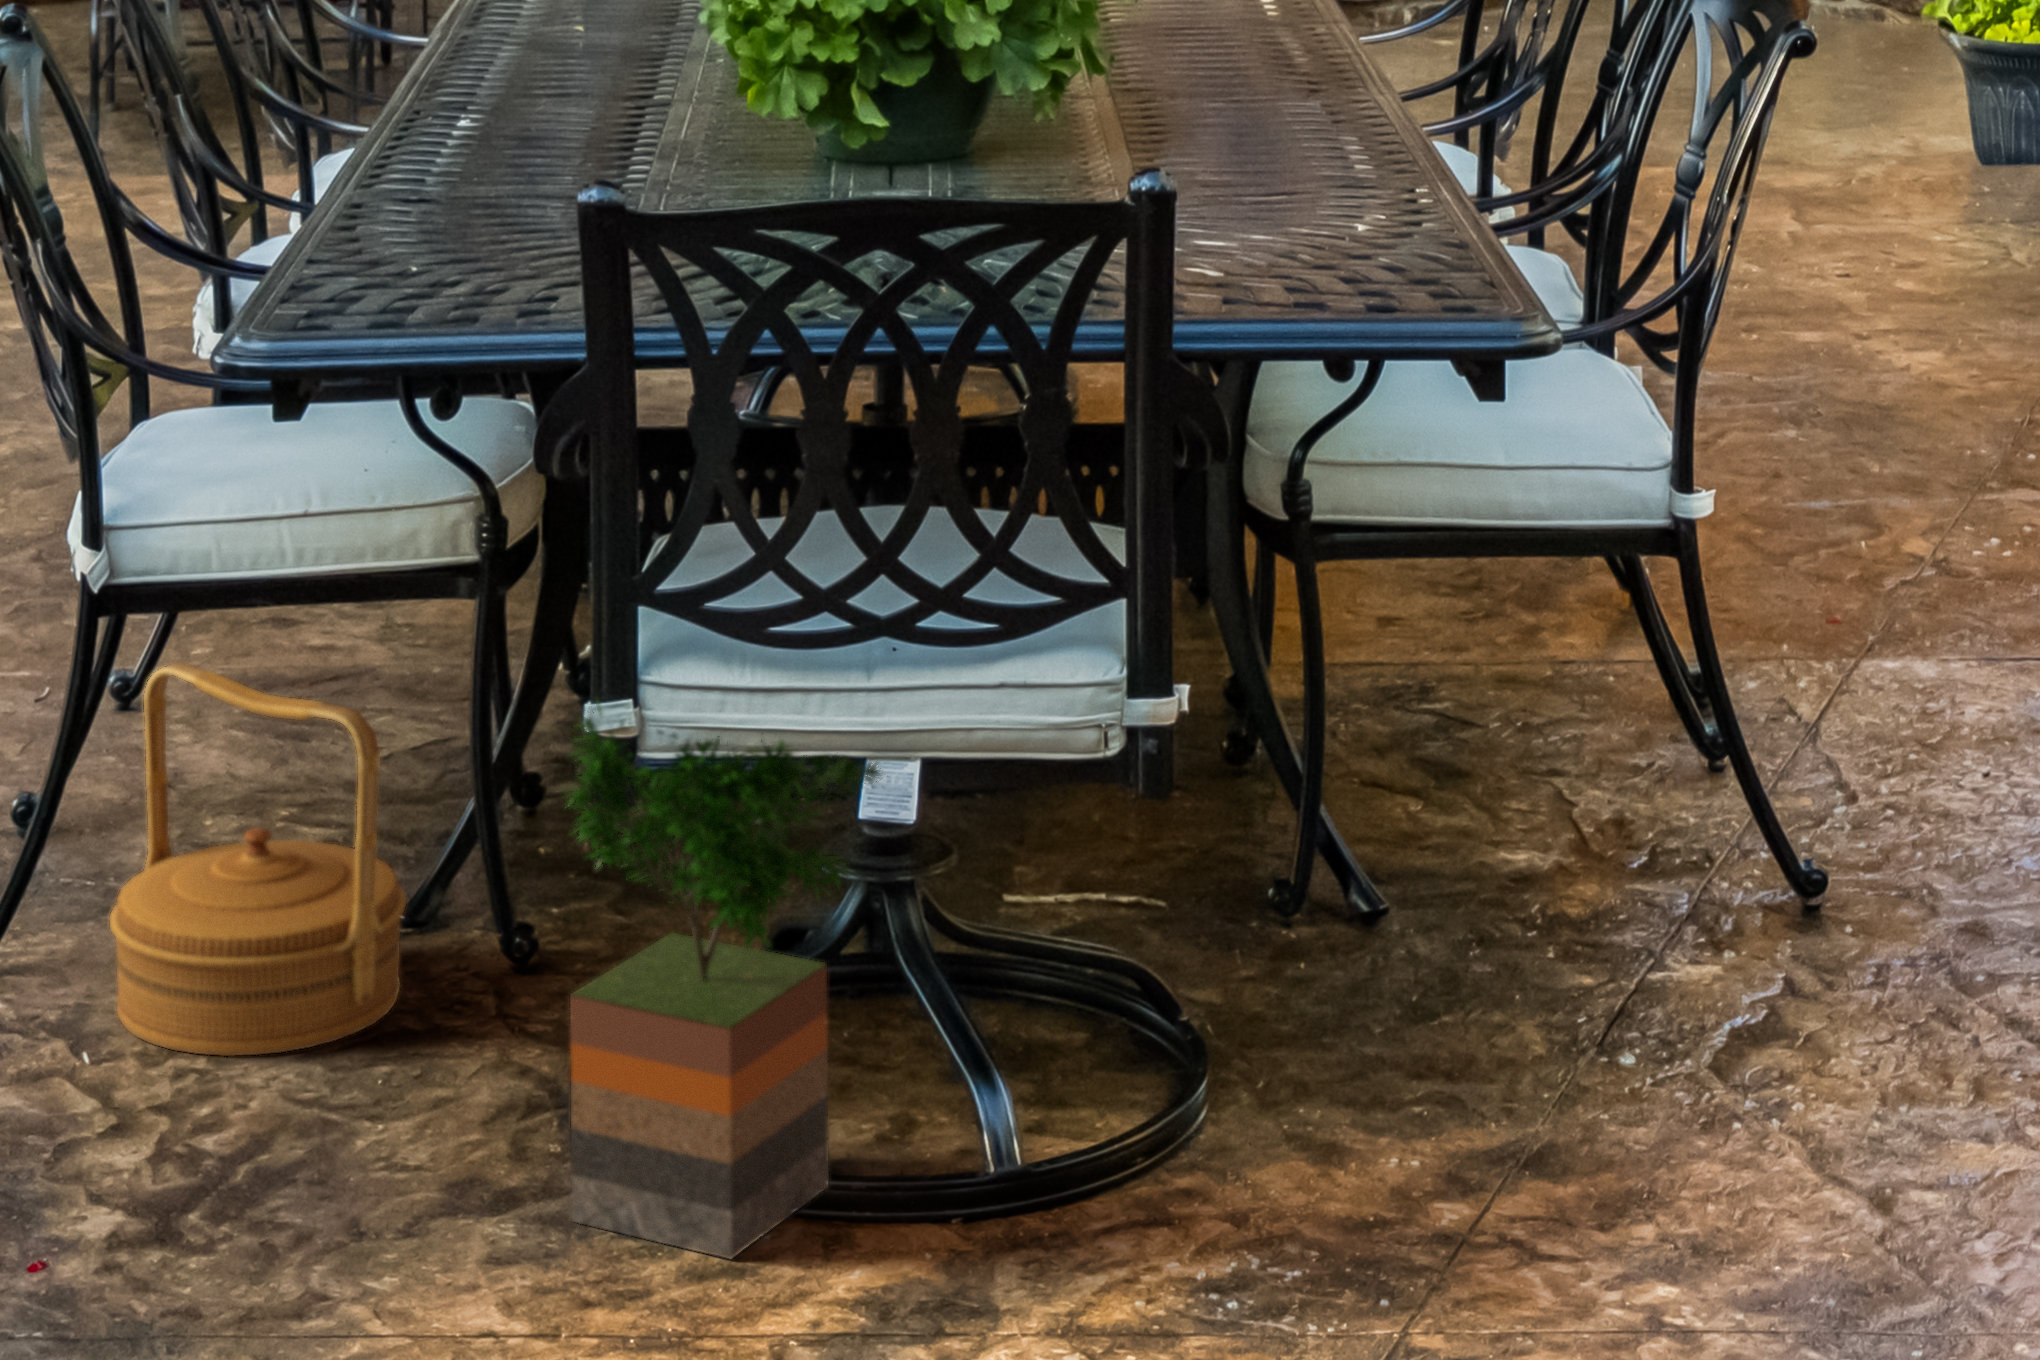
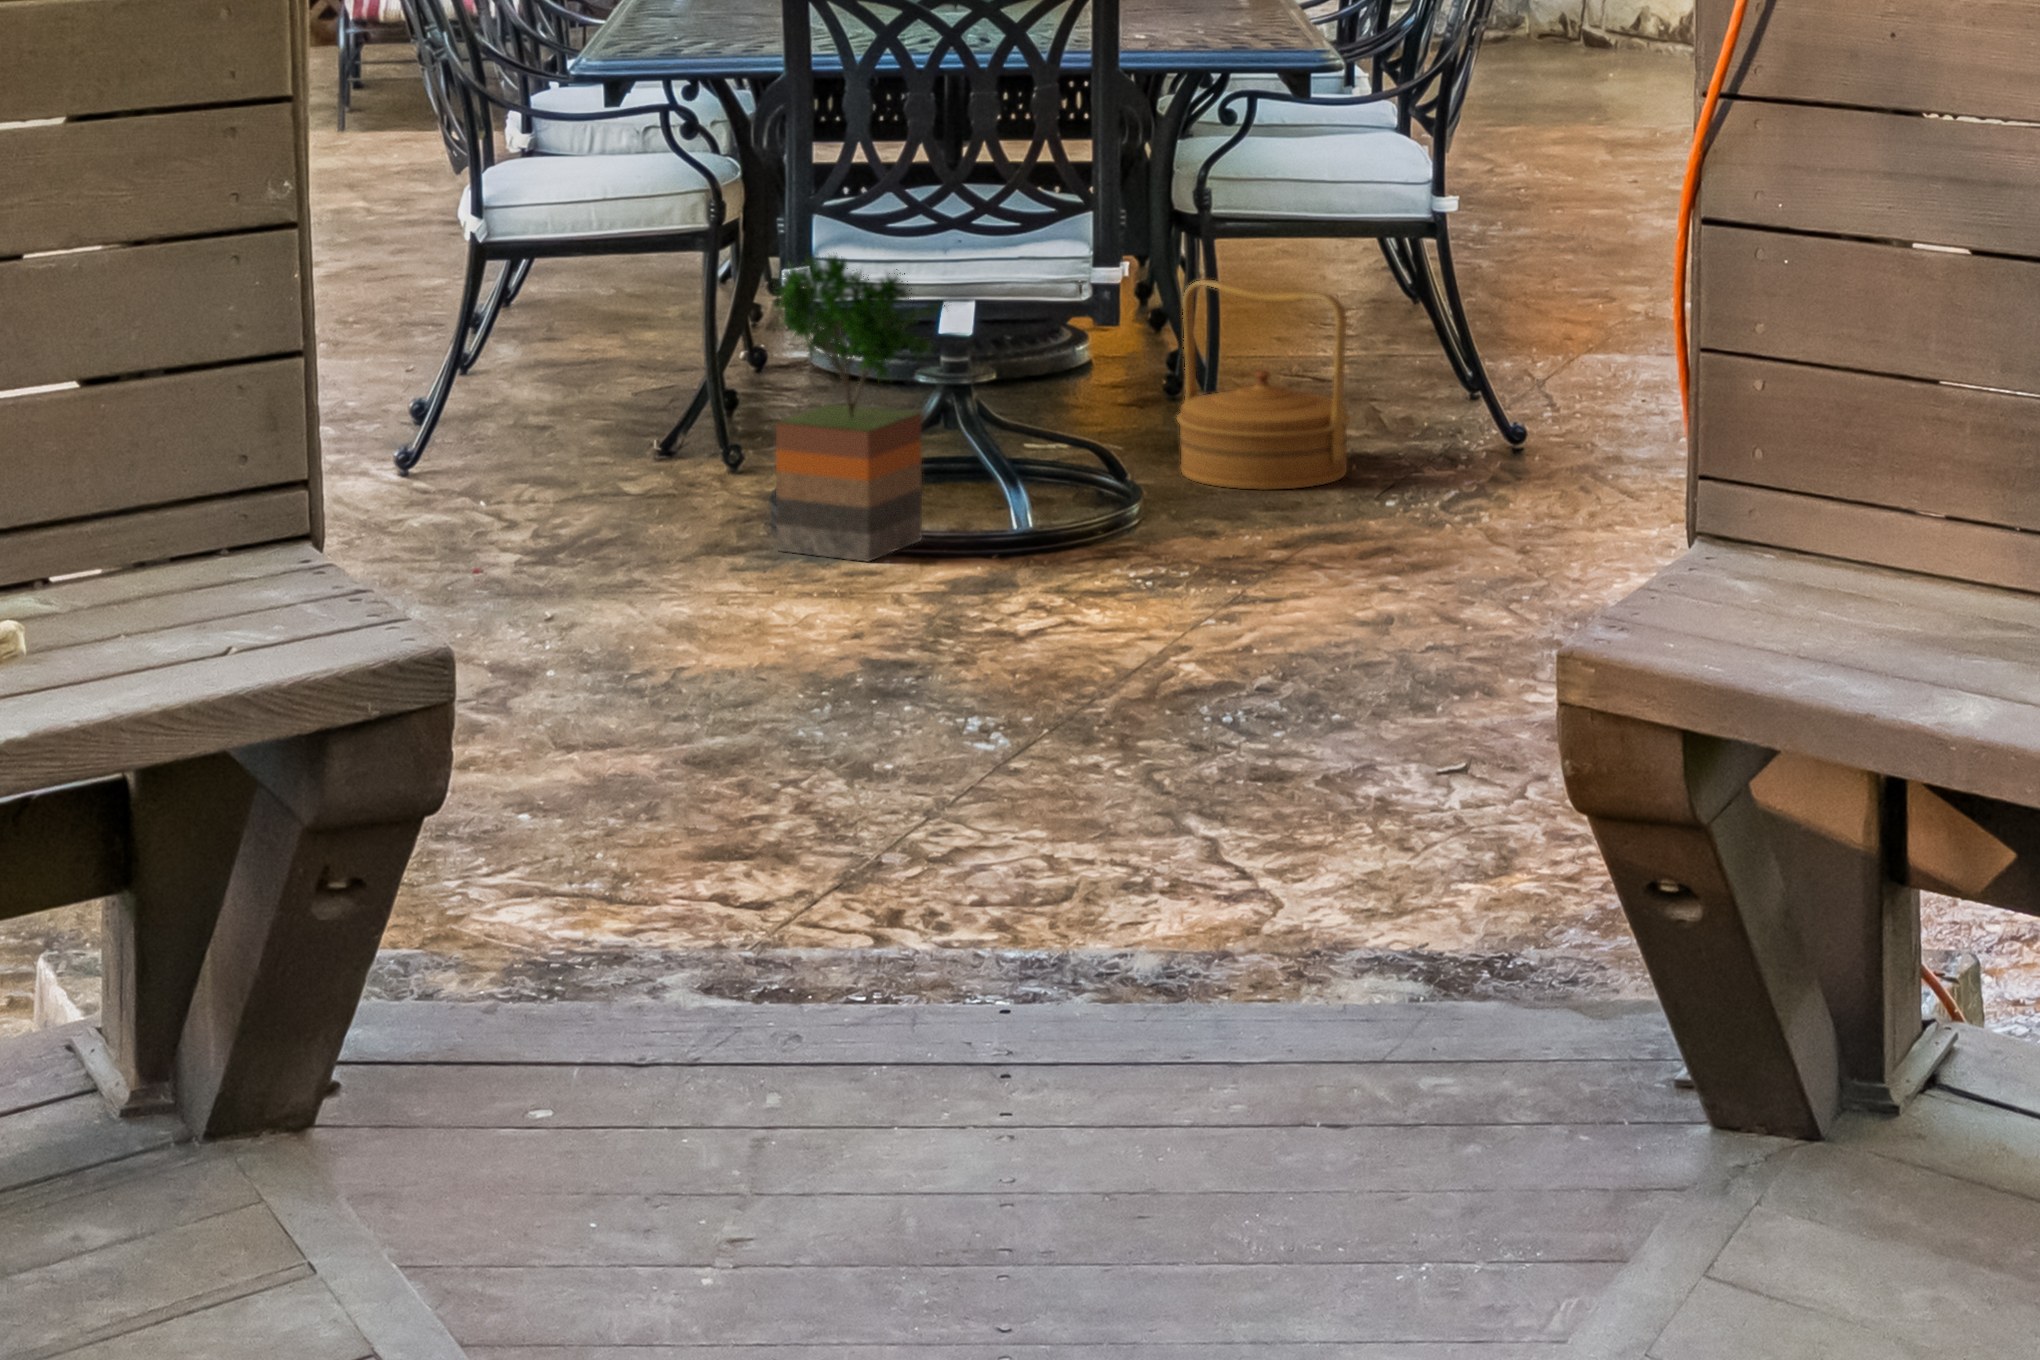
basket: present [110,662,406,1056] -> present [1177,279,1350,490]

